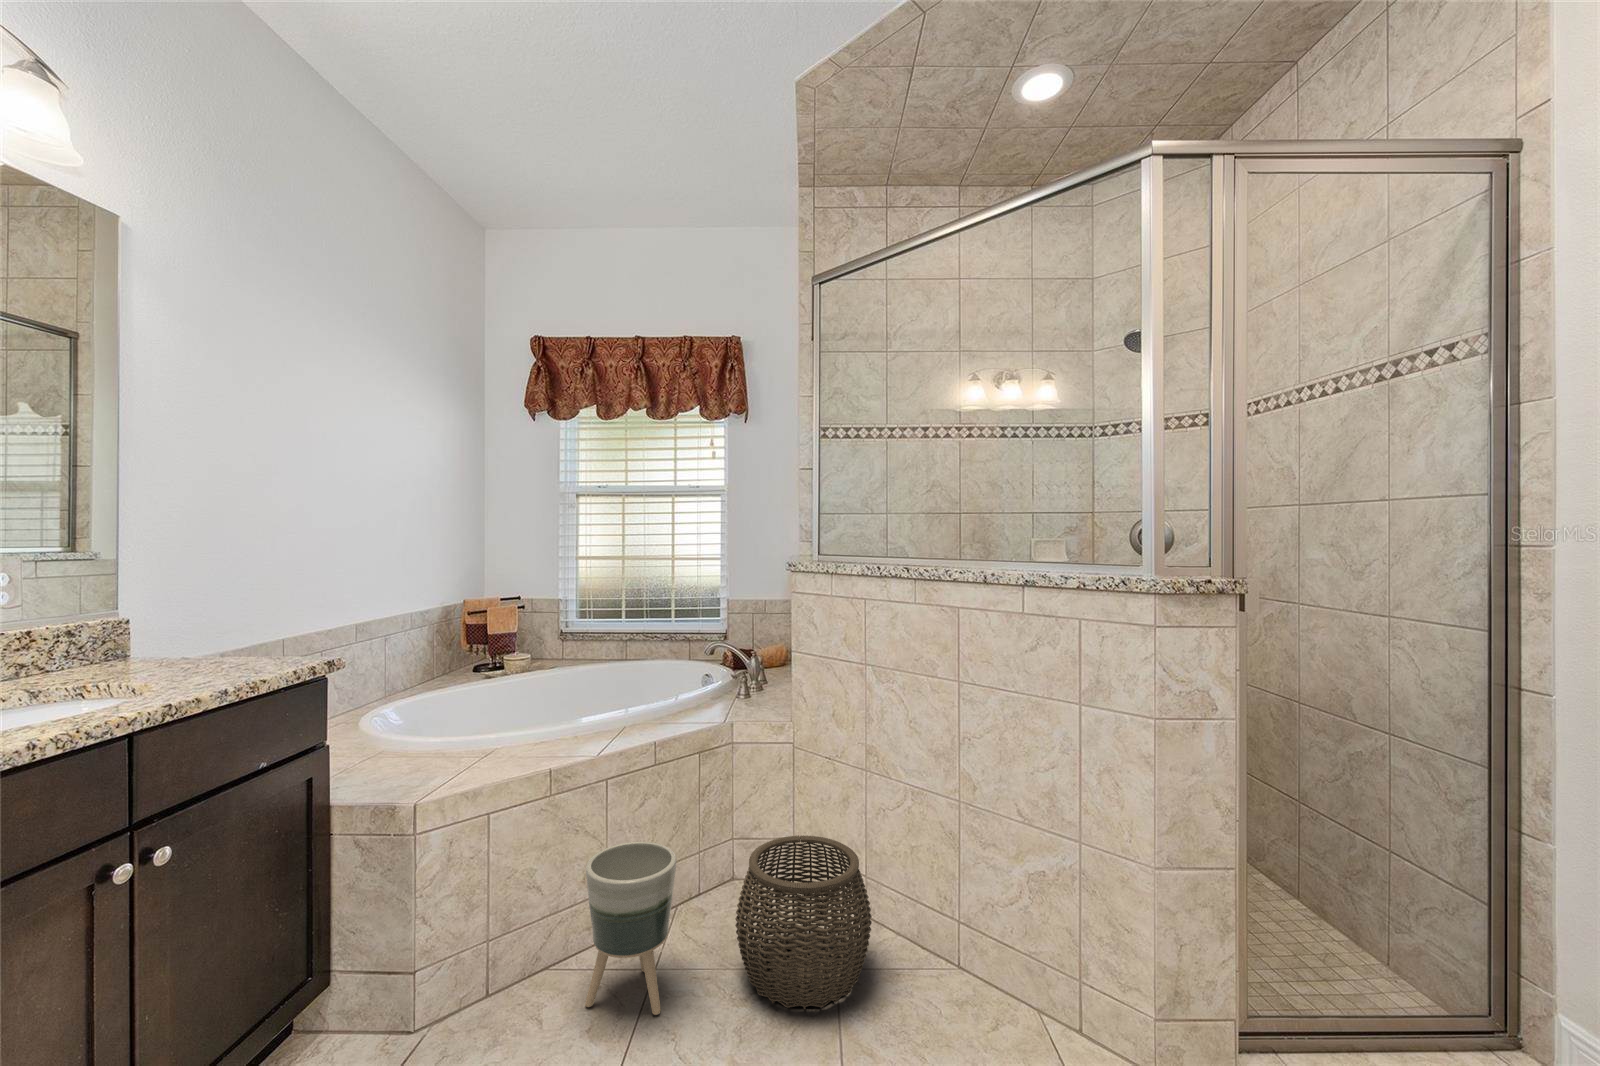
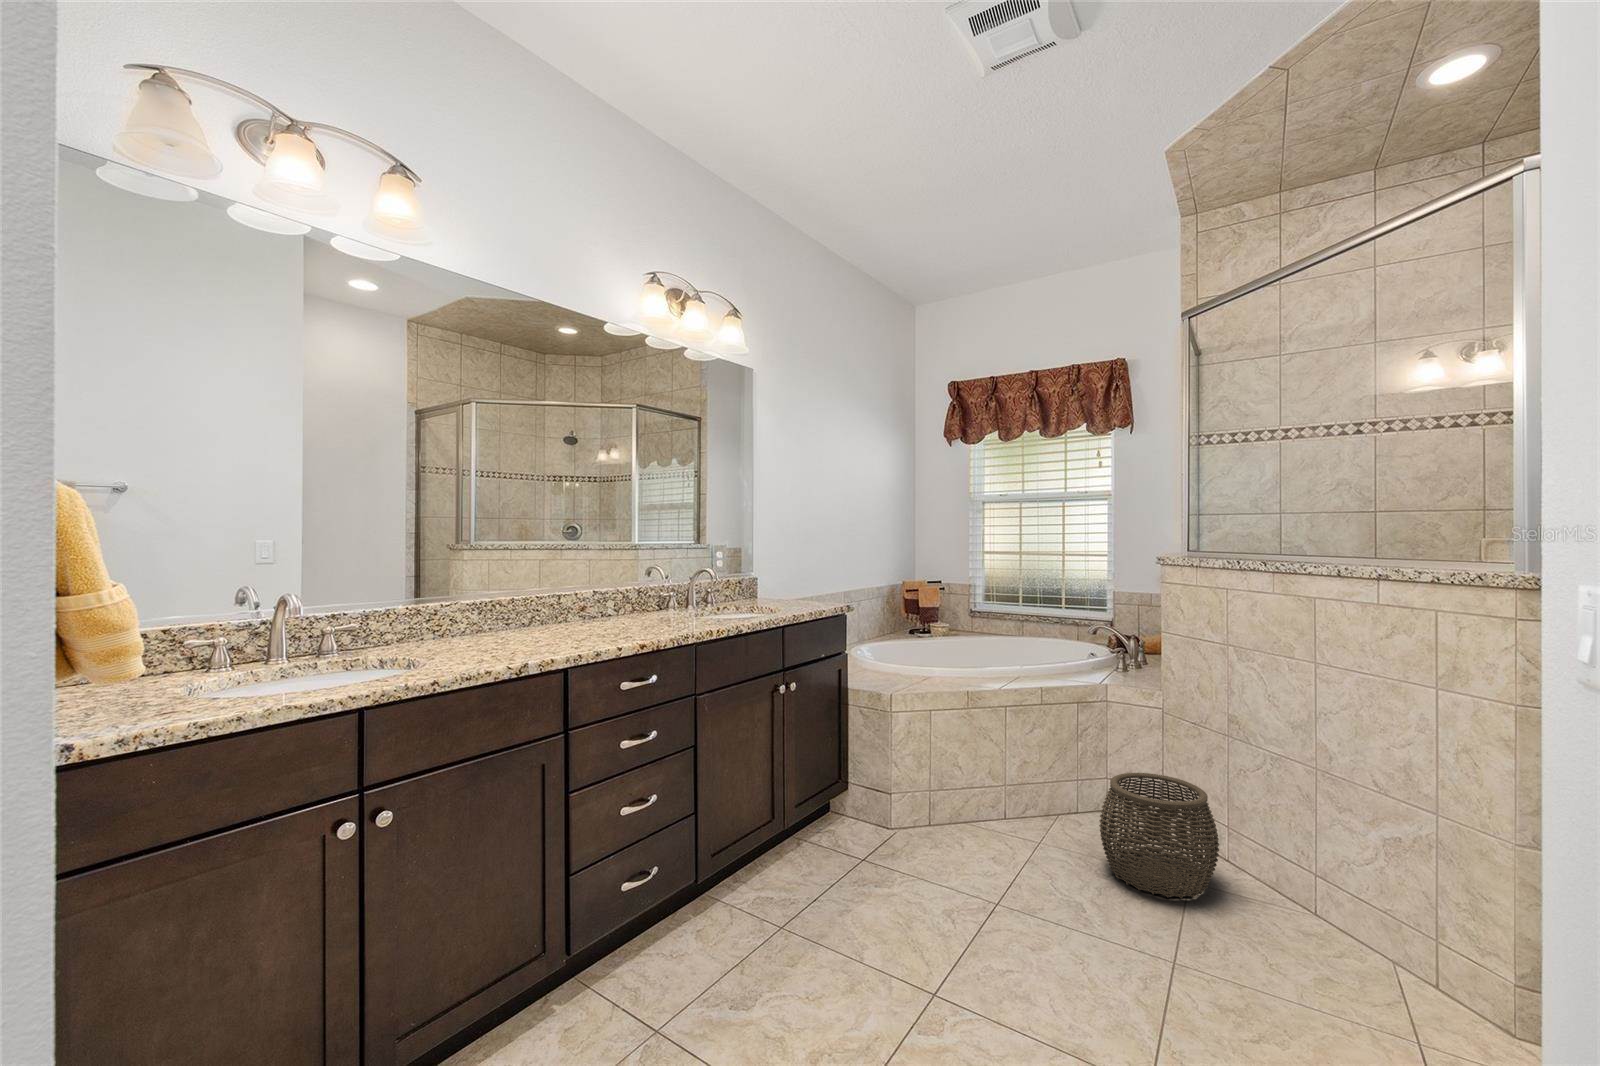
planter: present [585,842,676,1015] -> none [988,751,1053,867]

